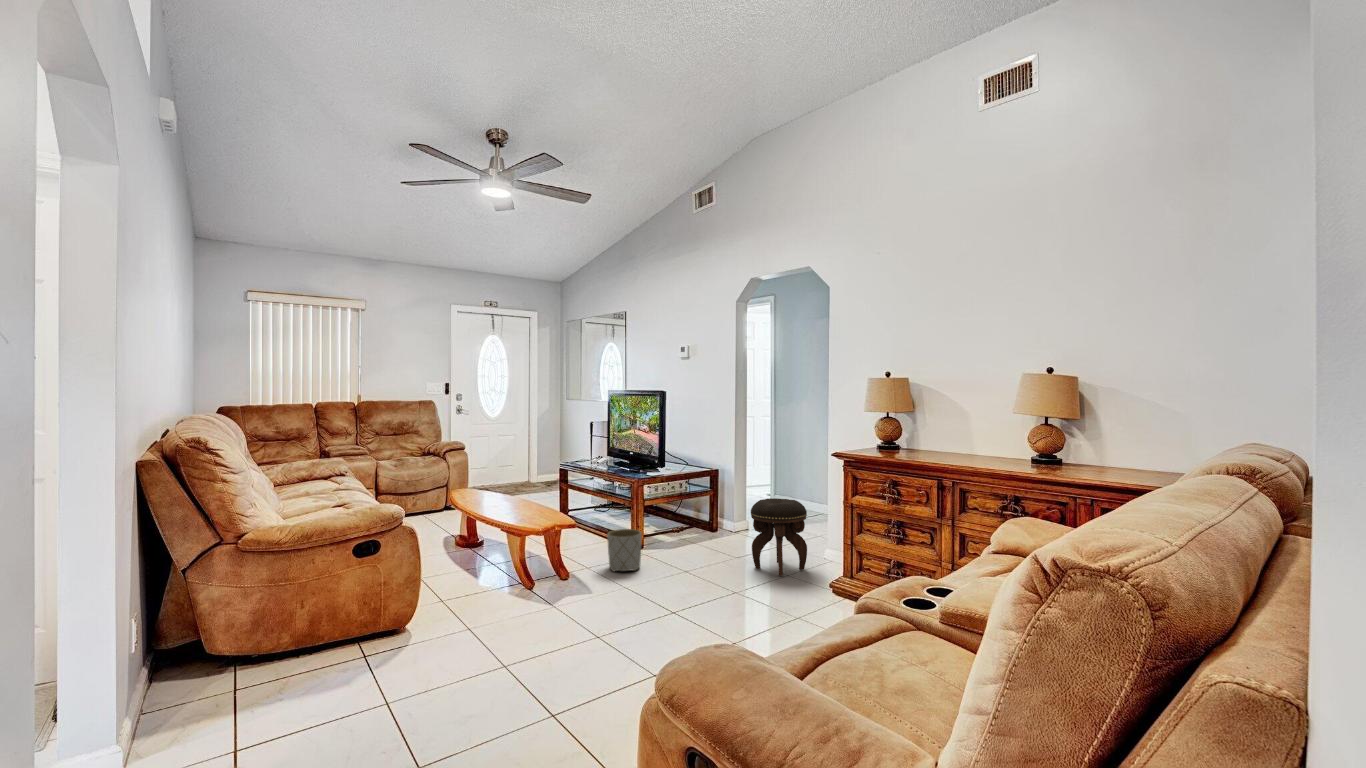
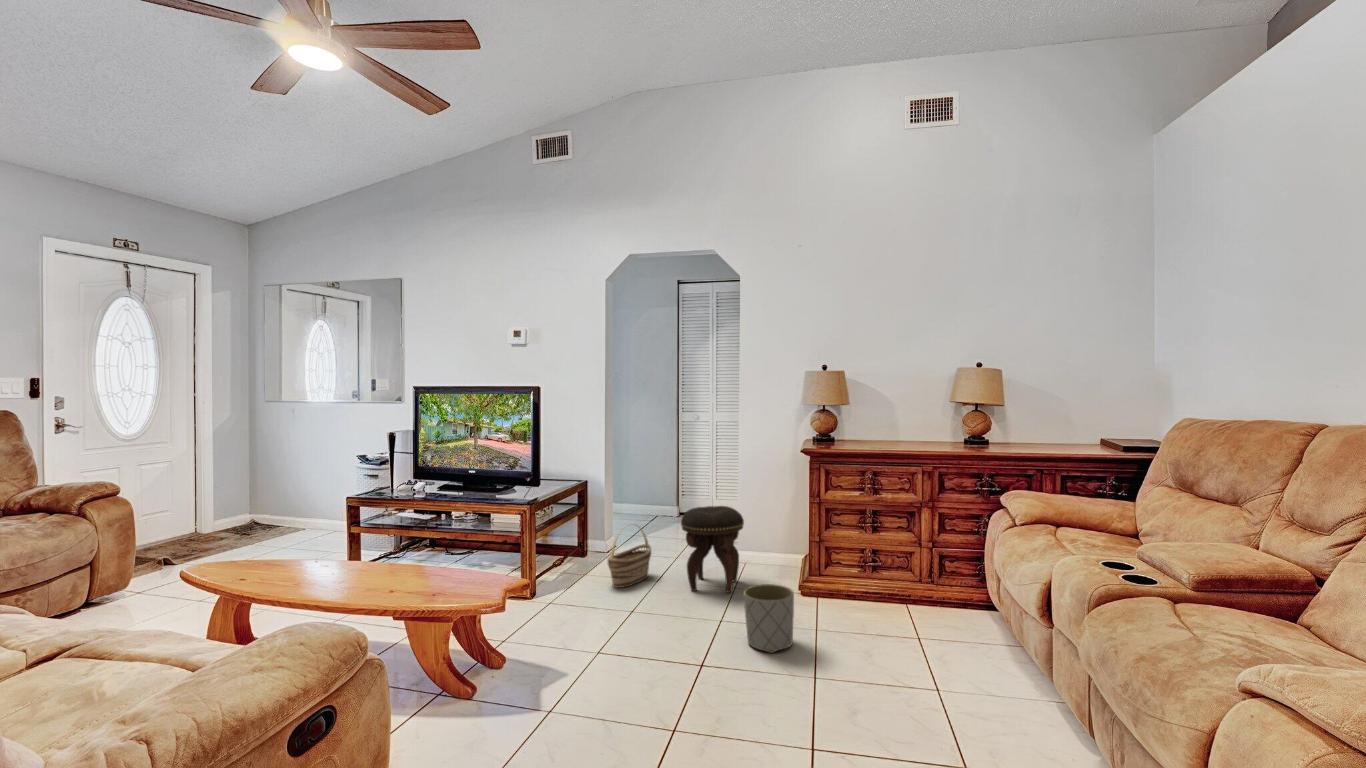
basket: none [702,505,747,555] -> present [607,525,651,588]
planter: present [607,529,642,572] -> present [744,584,794,653]

